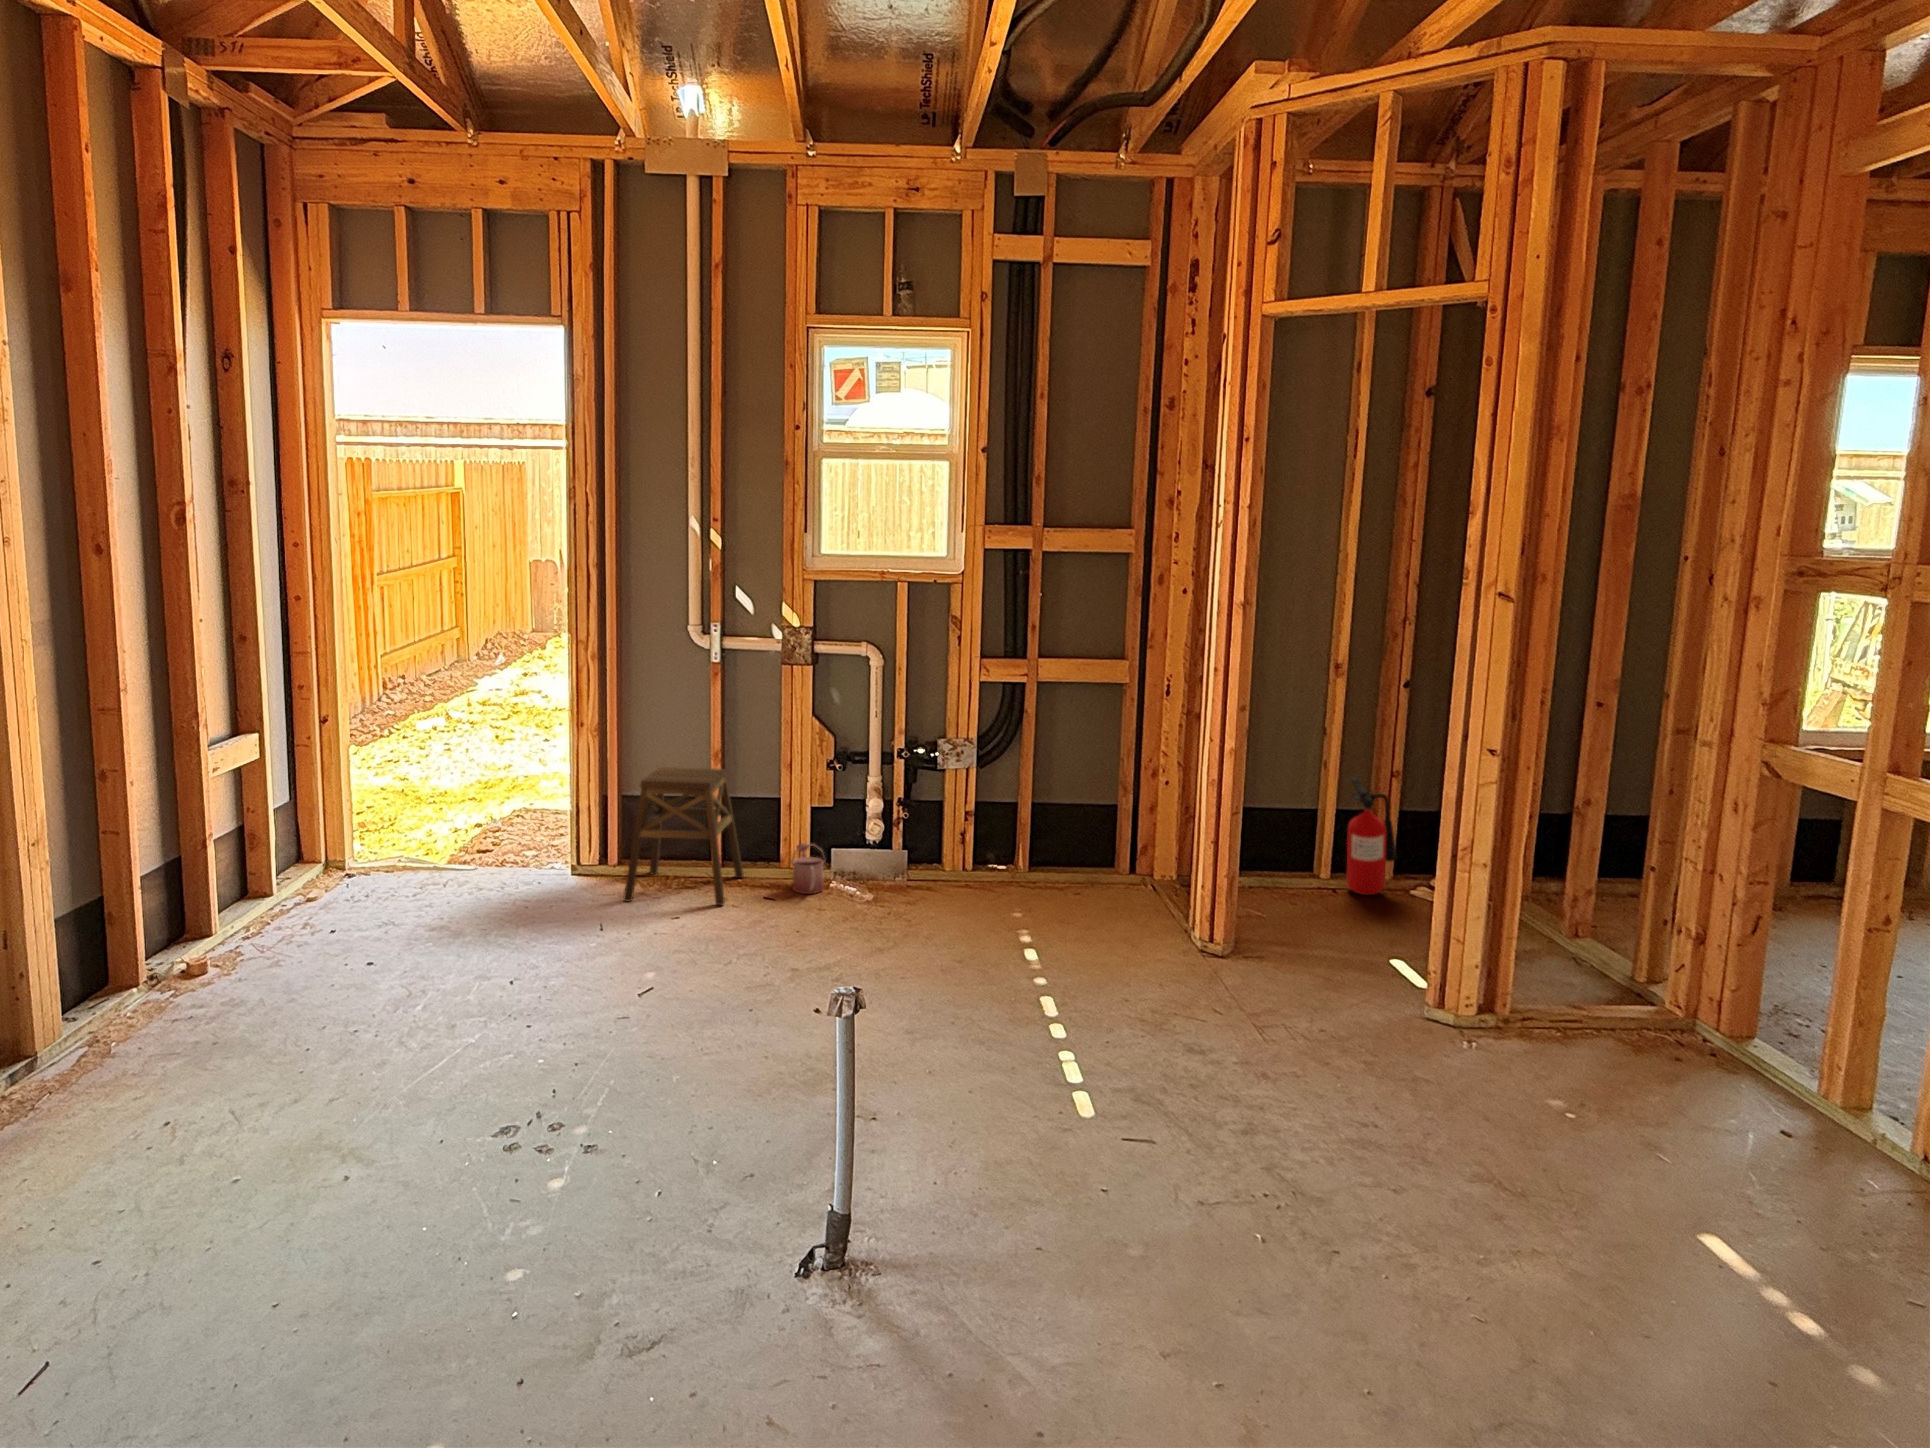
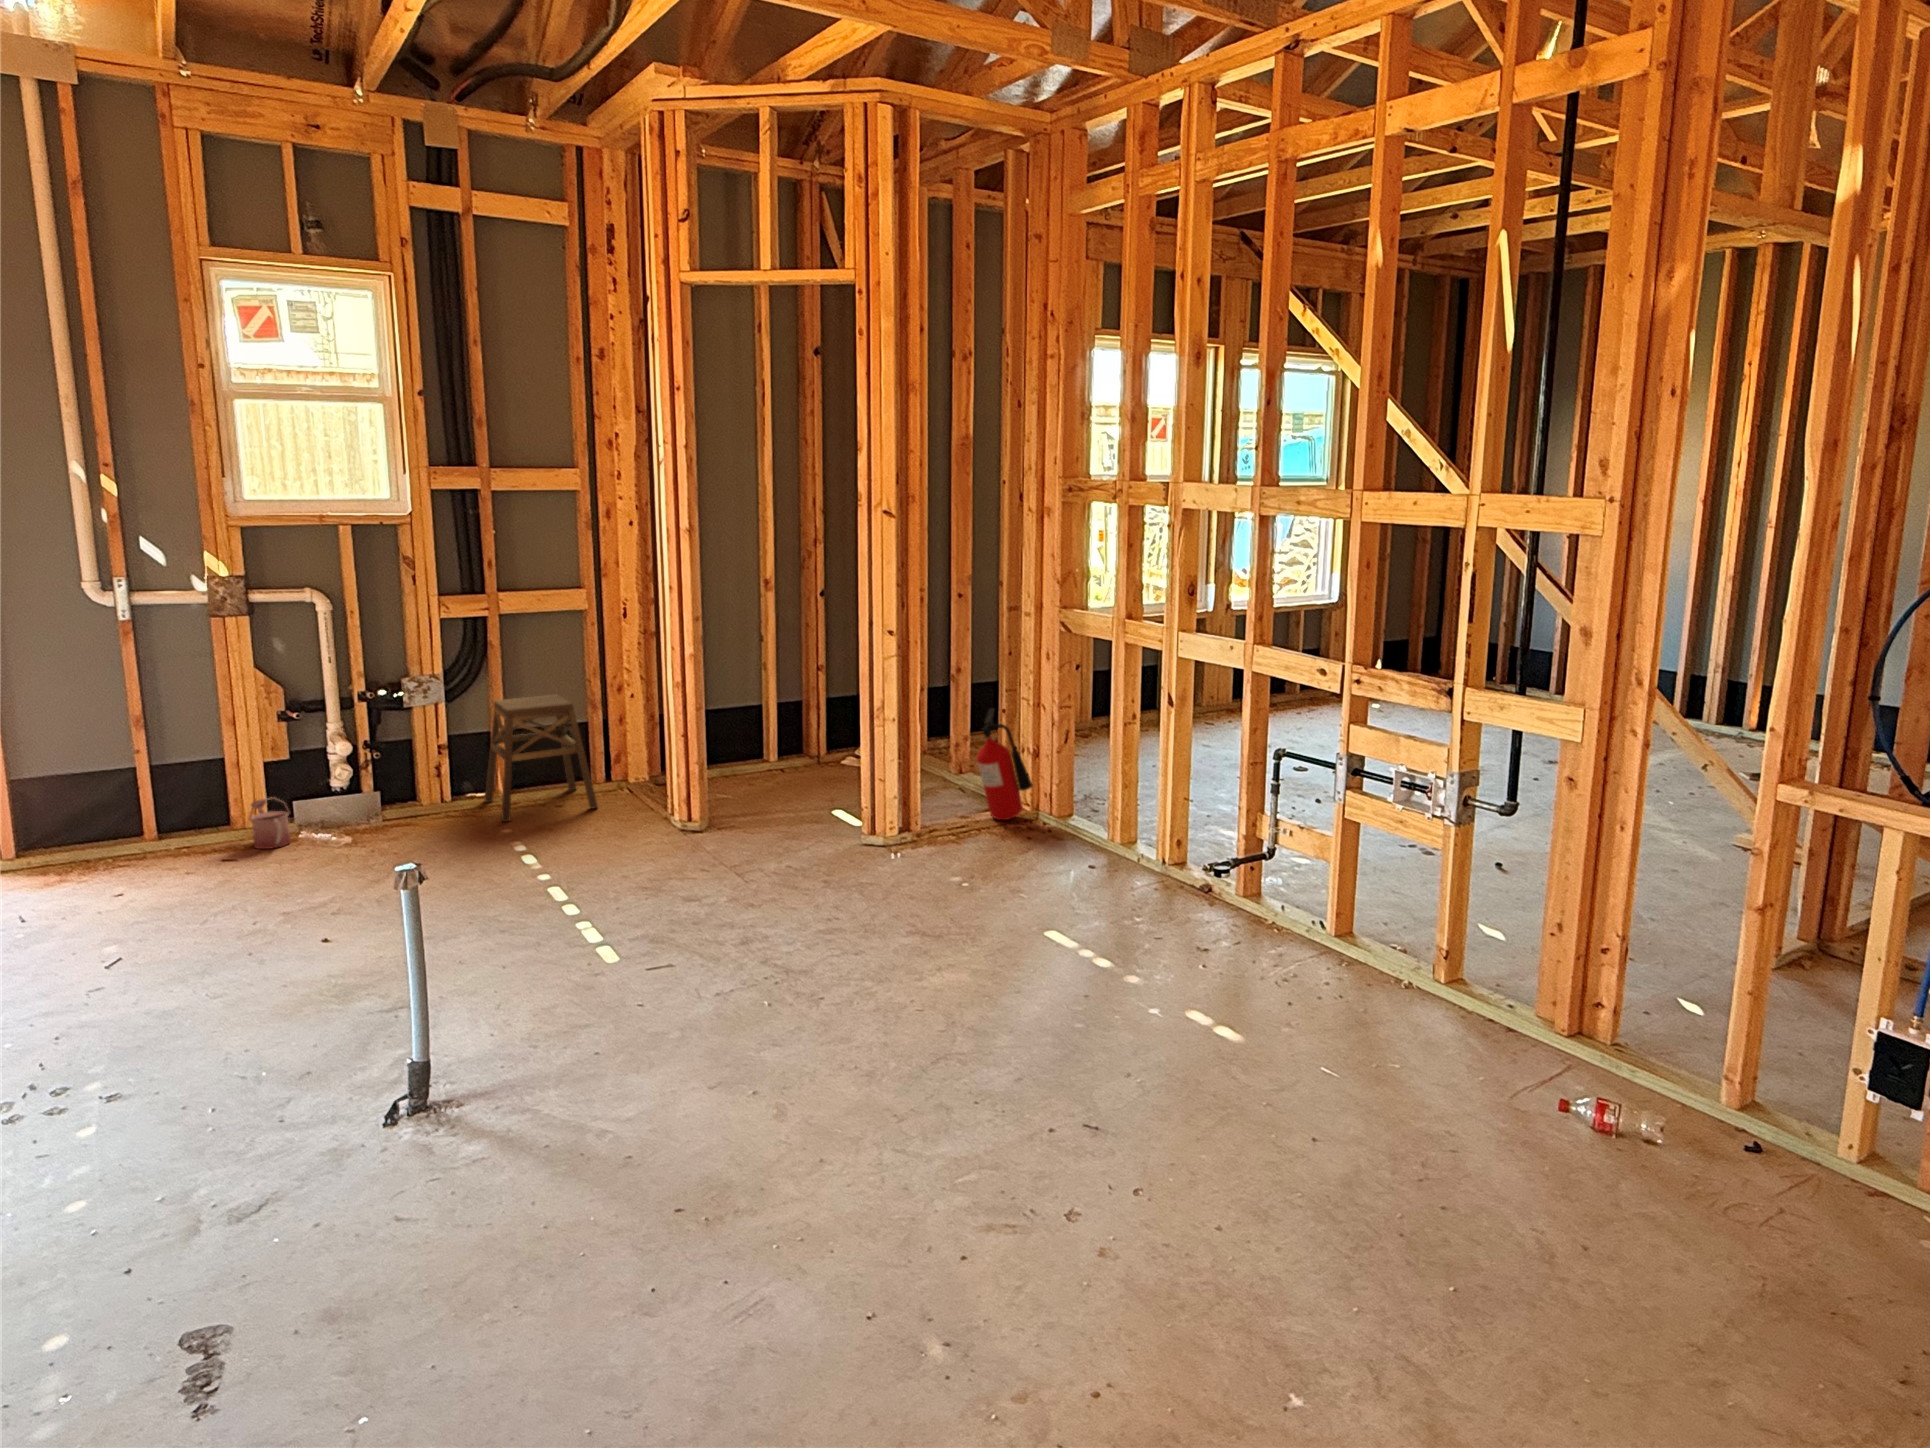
stool: present [623,767,744,905] -> present [485,695,598,822]
fire extinguisher: present [1347,778,1397,895] -> present [977,708,1033,820]

